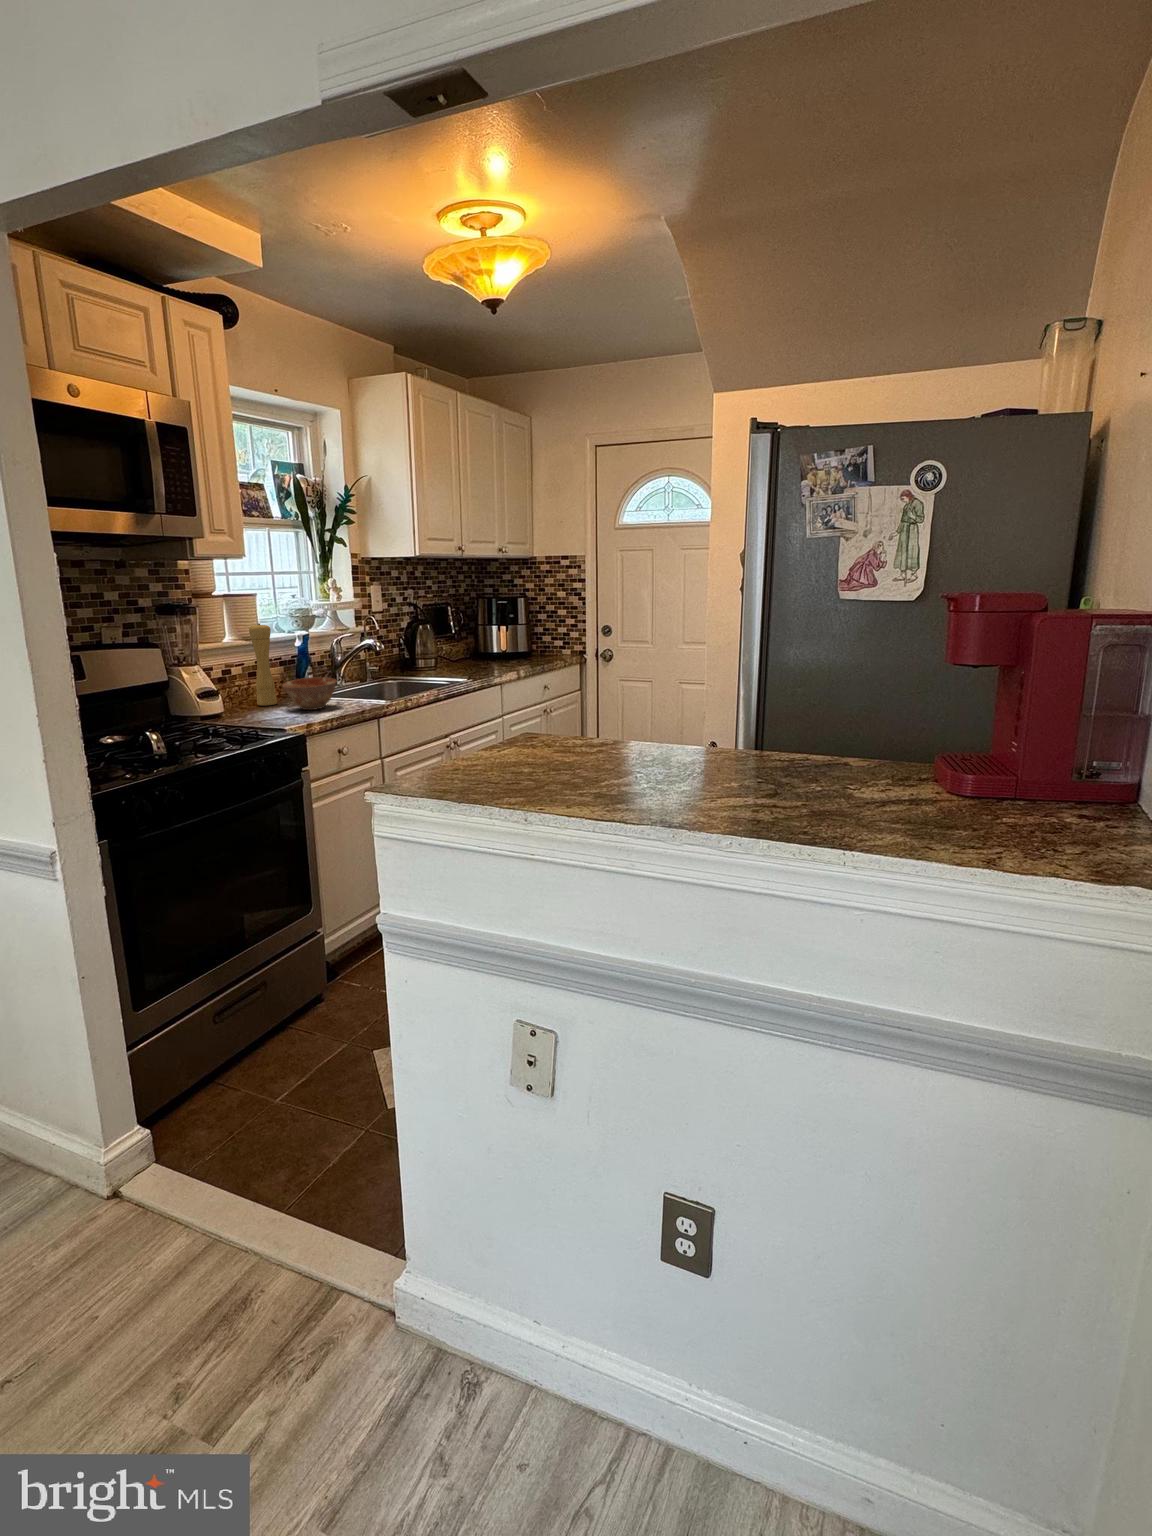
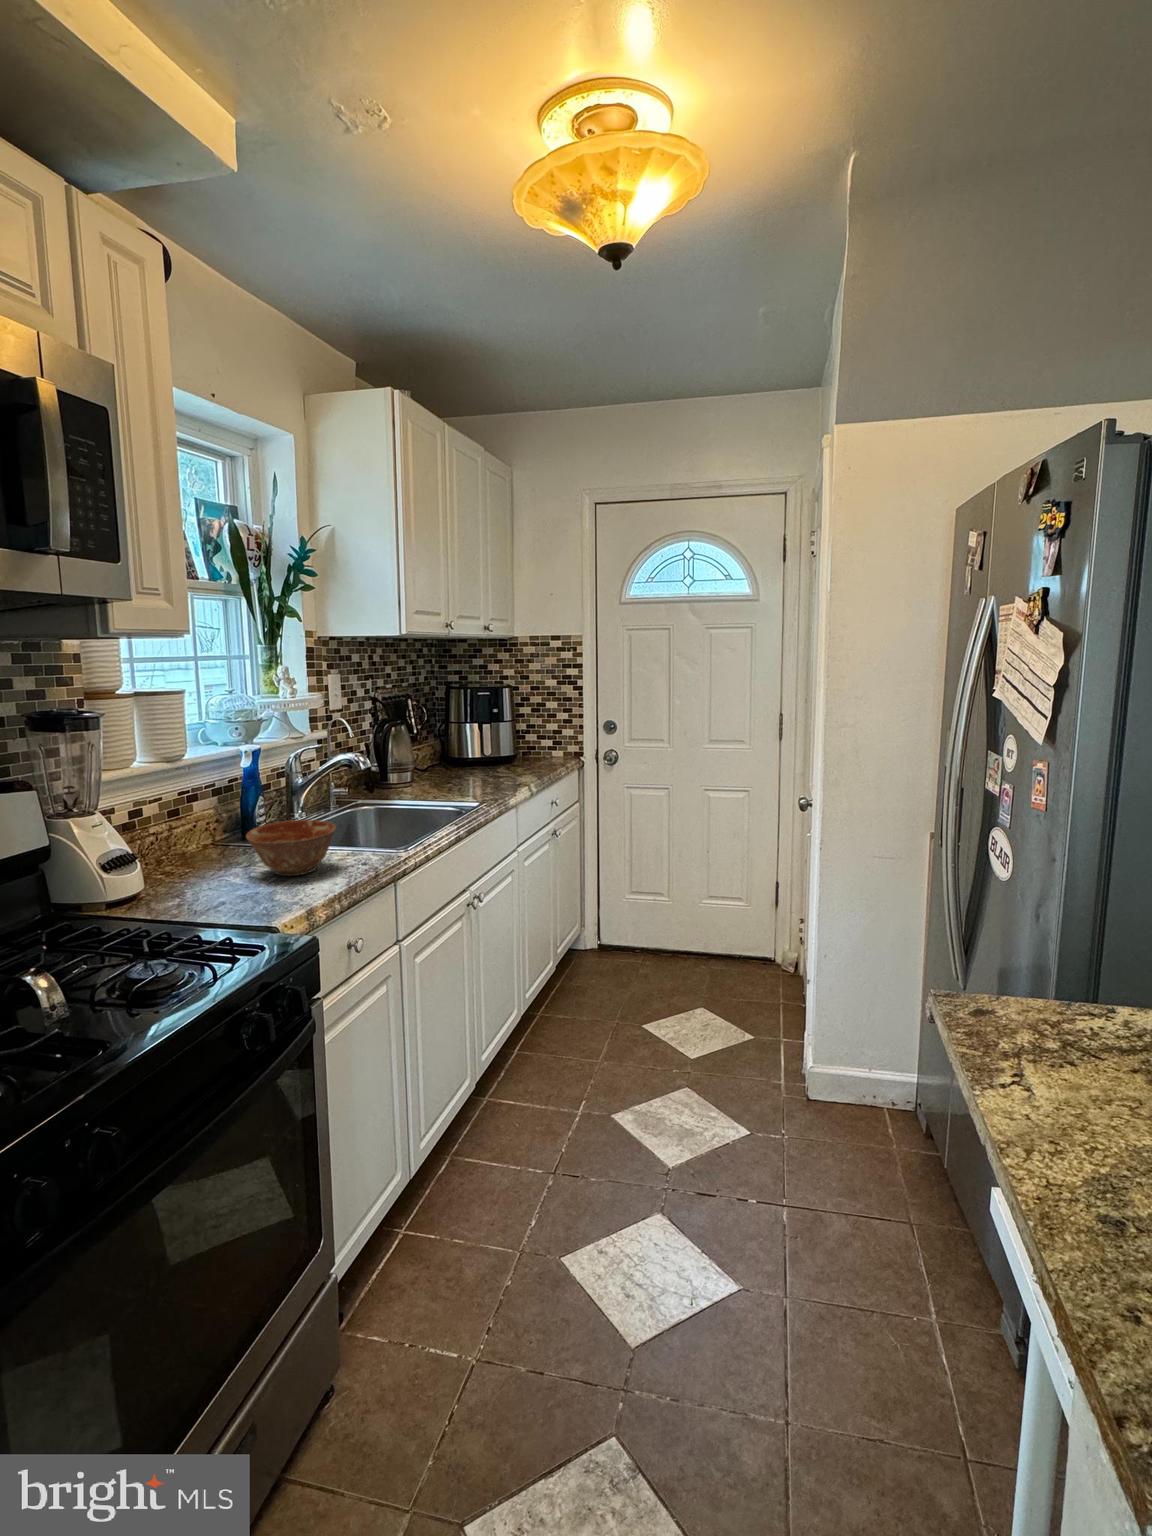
pepper mill: present [249,624,277,705] -> none [181,736,225,868]

